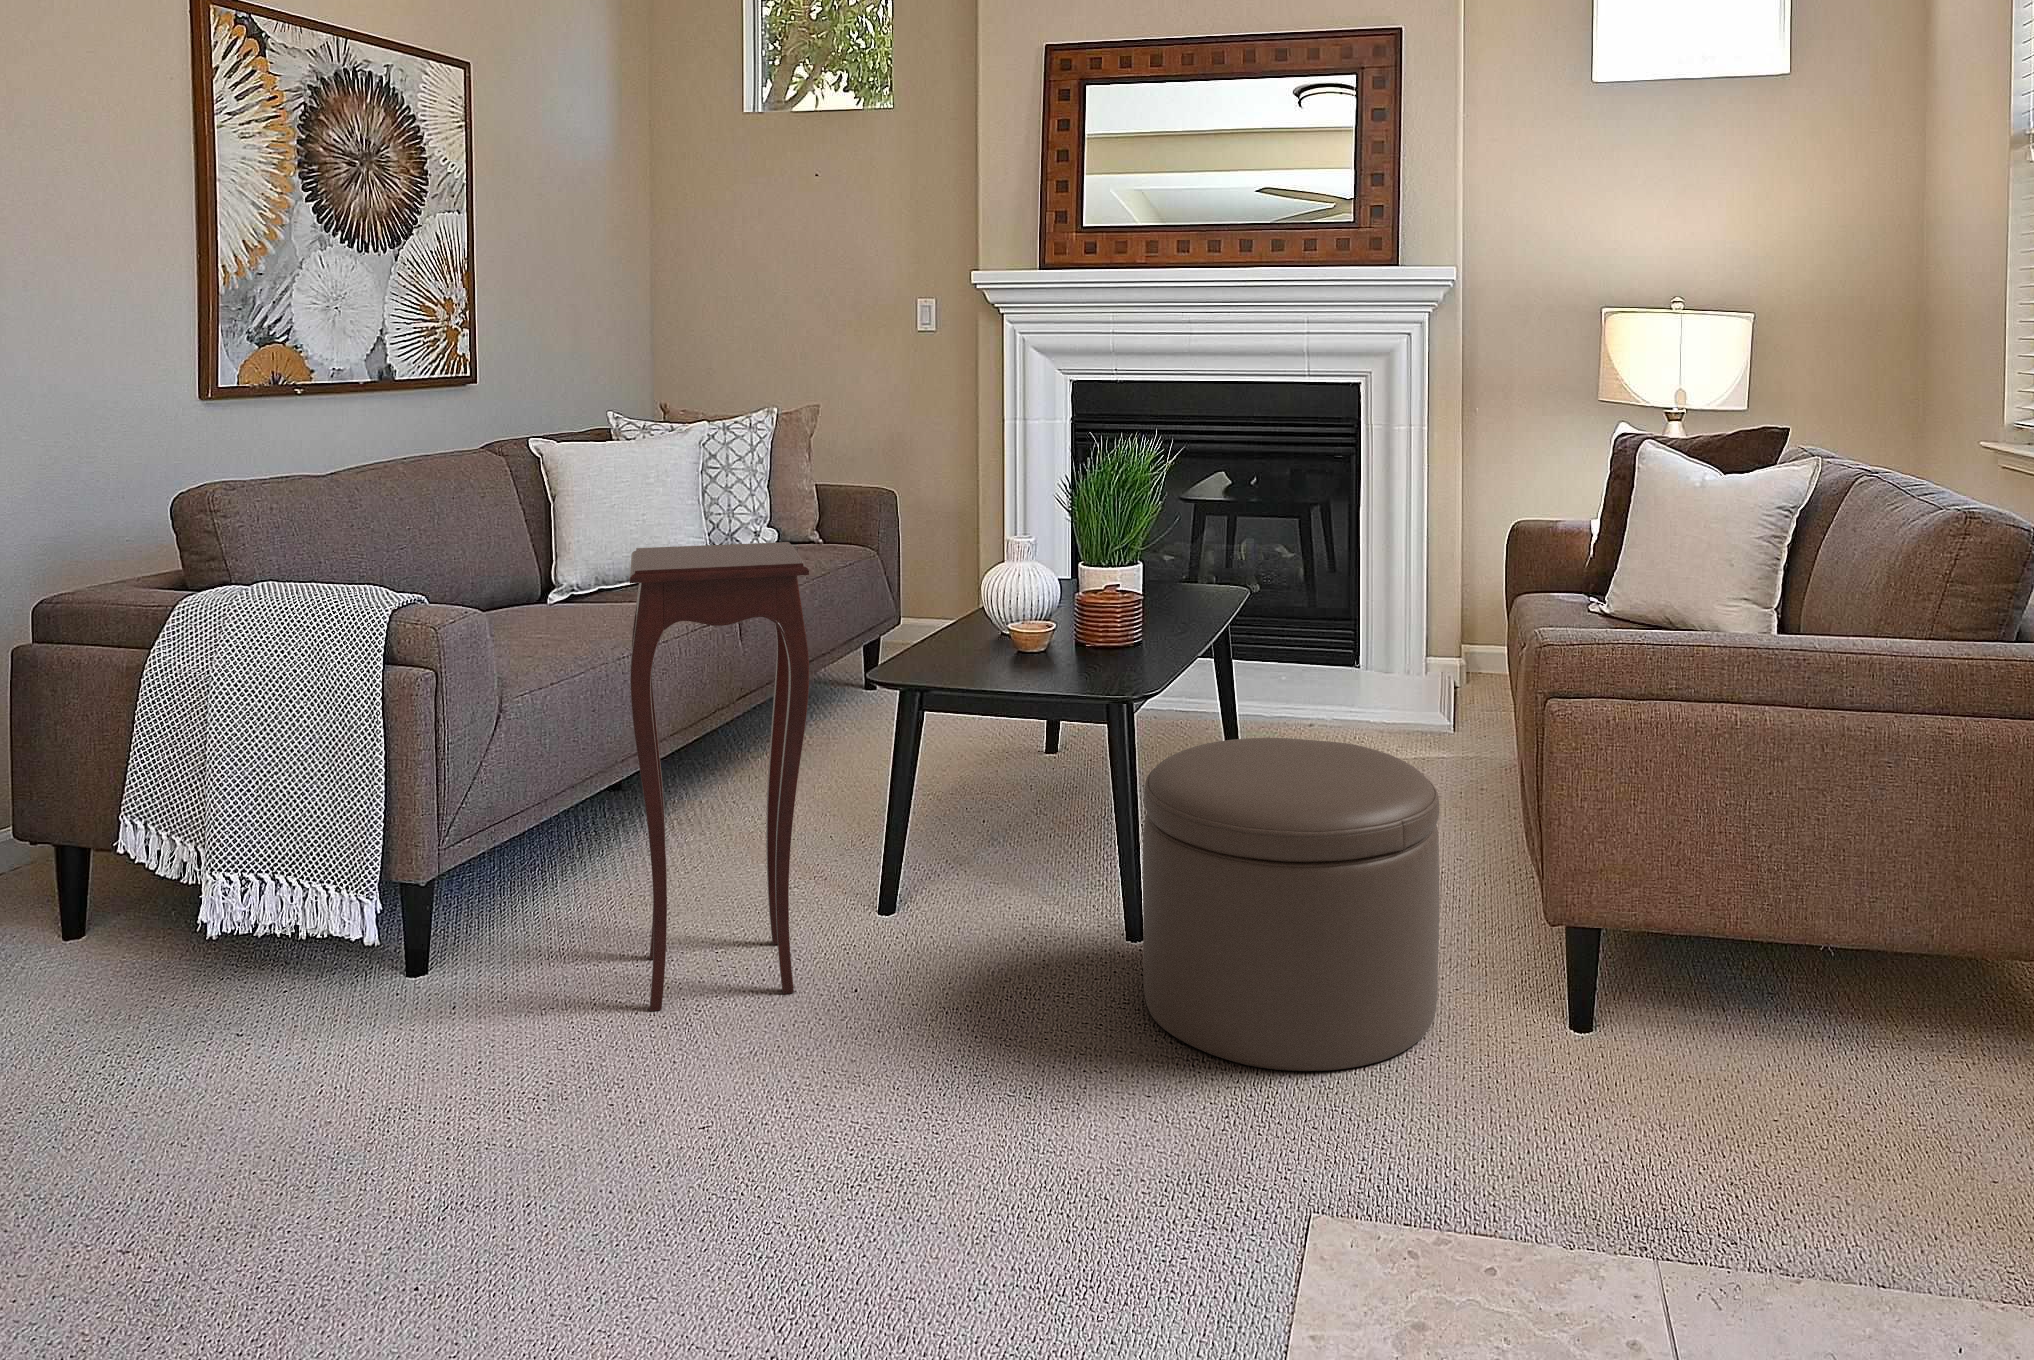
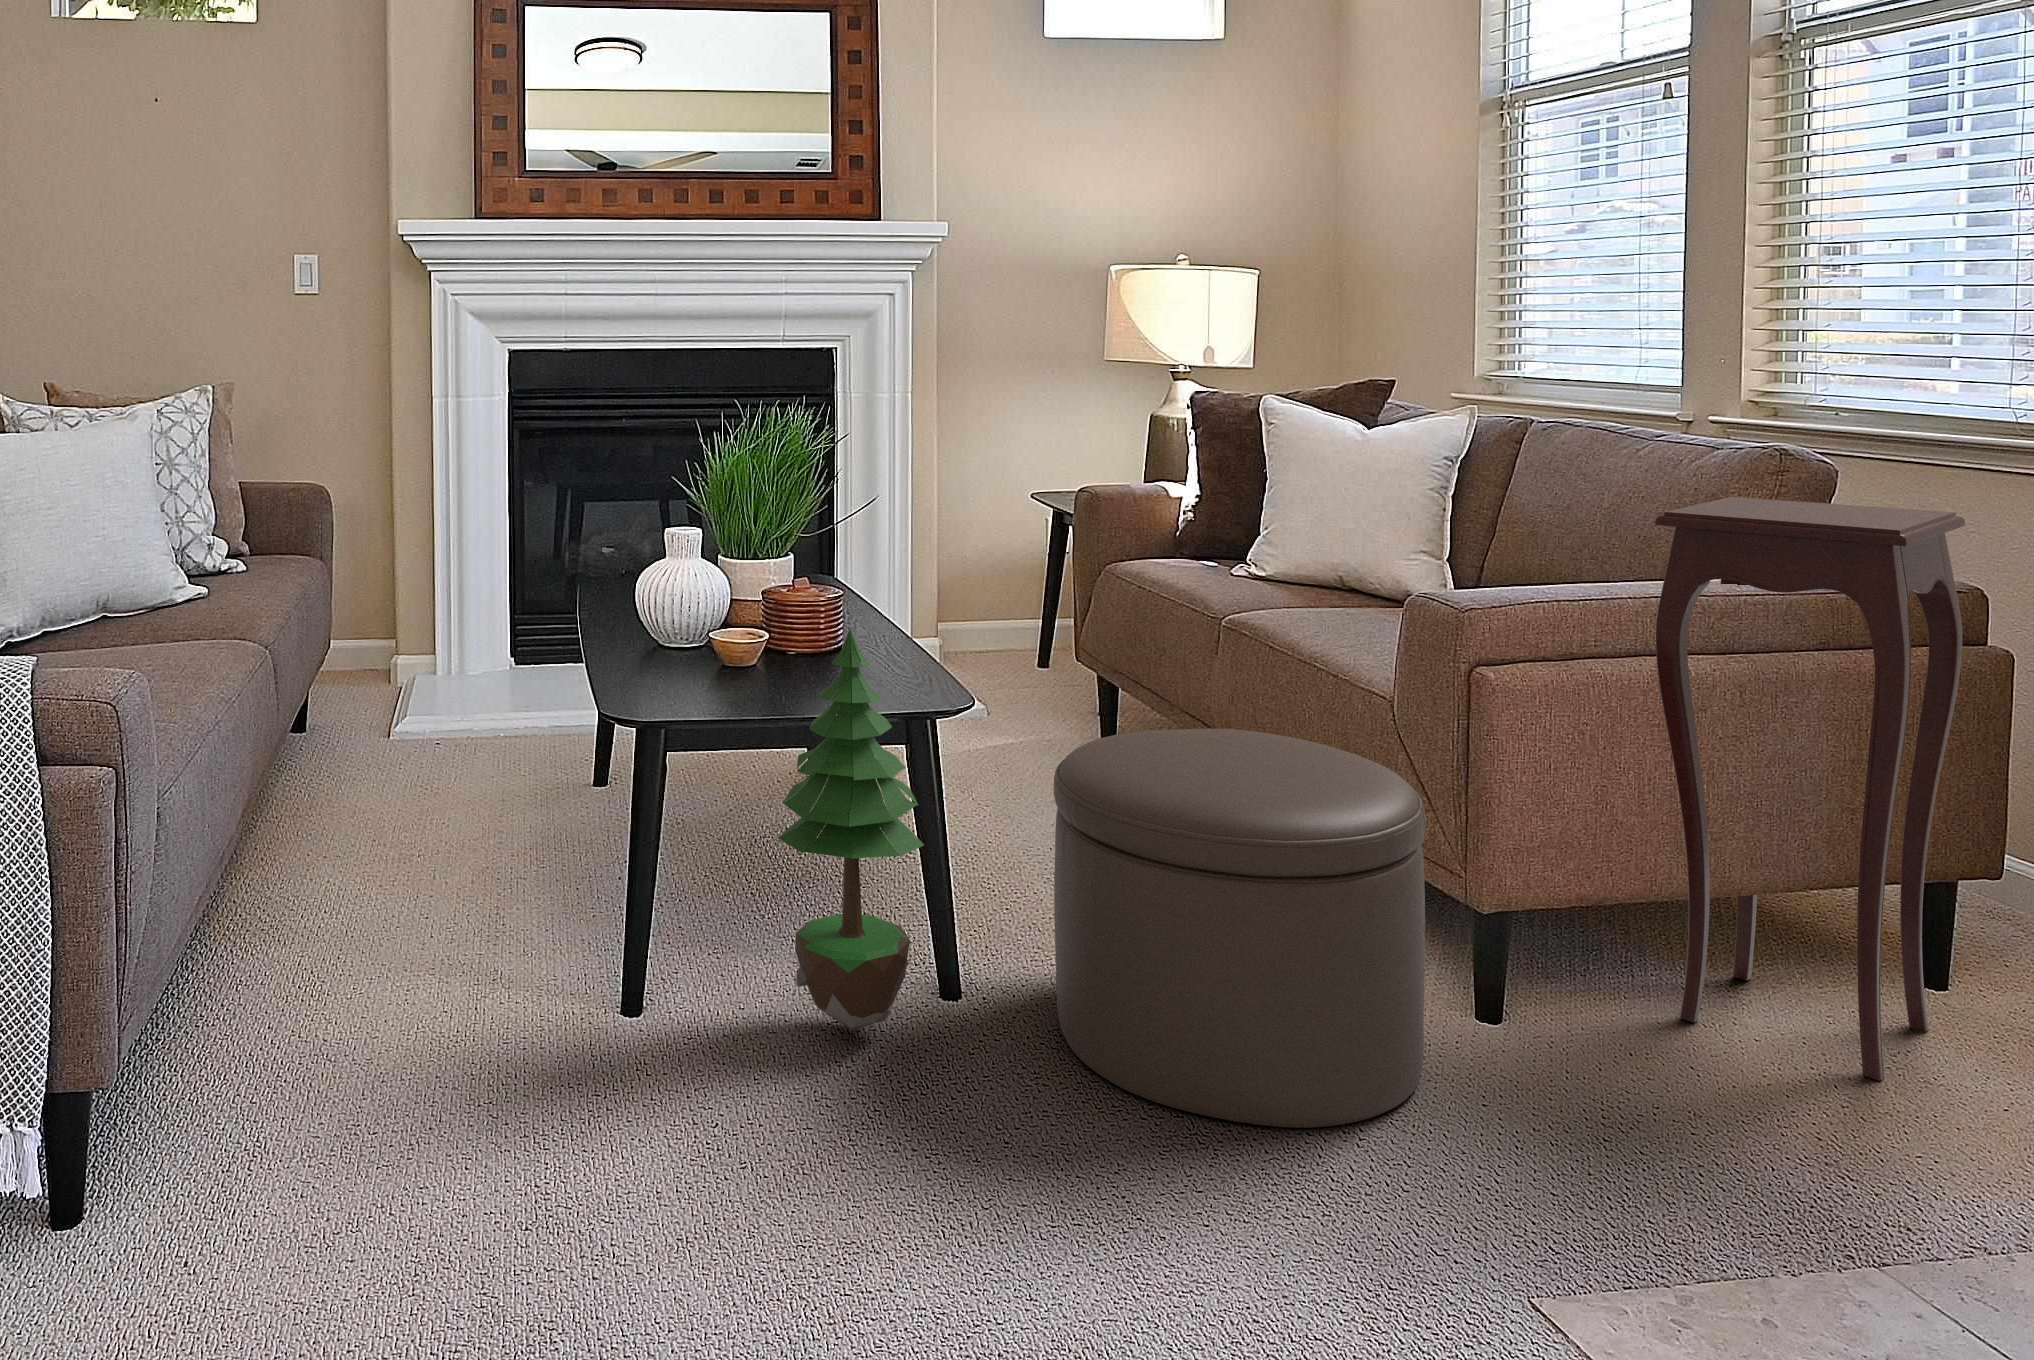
side table: present [629,542,809,1011] -> present [1655,497,1965,1081]
potted tree: none [952,627,1067,948] -> present [778,629,924,1032]

